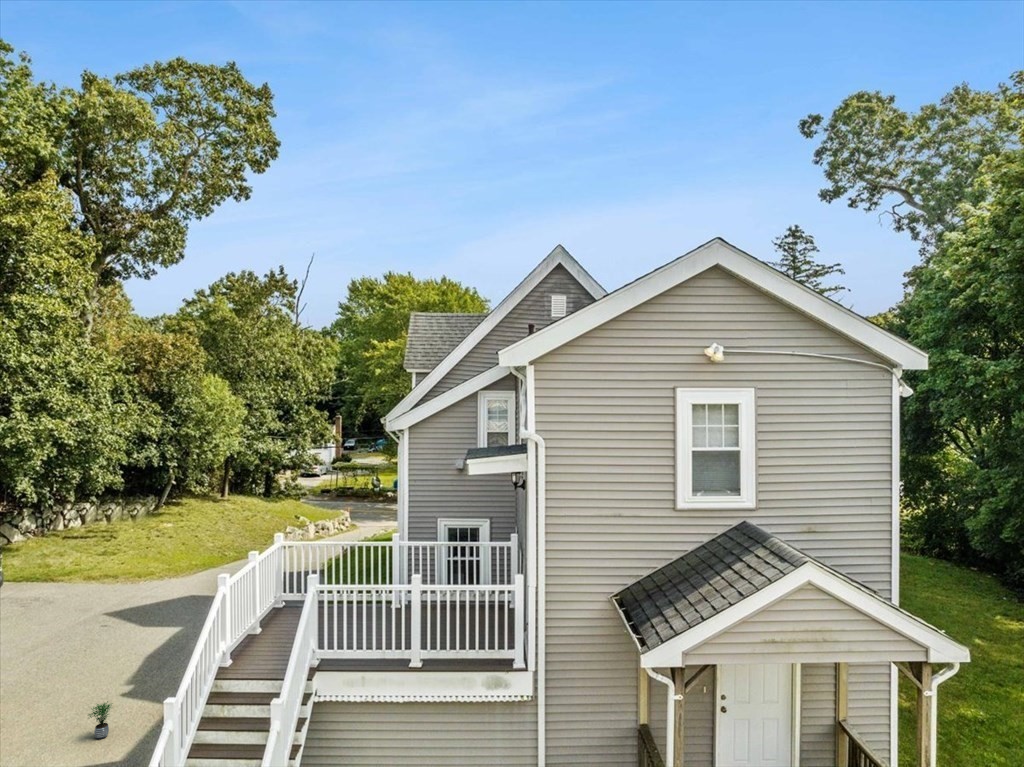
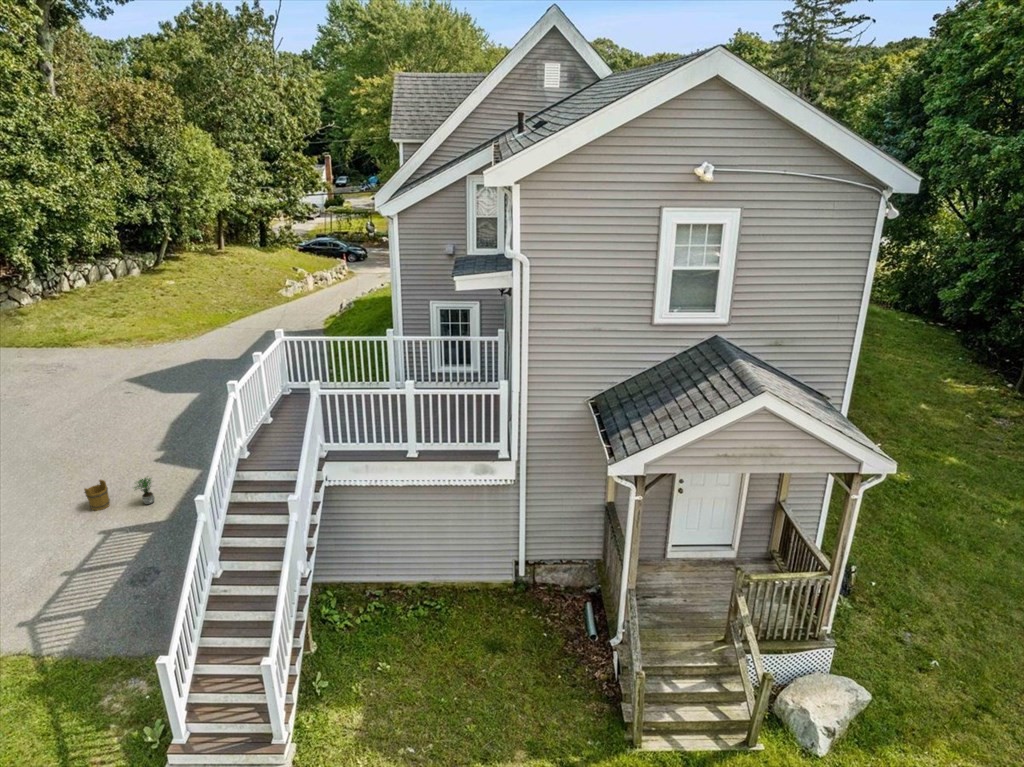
bucket: none [29,705,58,746] -> present [84,480,110,511]

